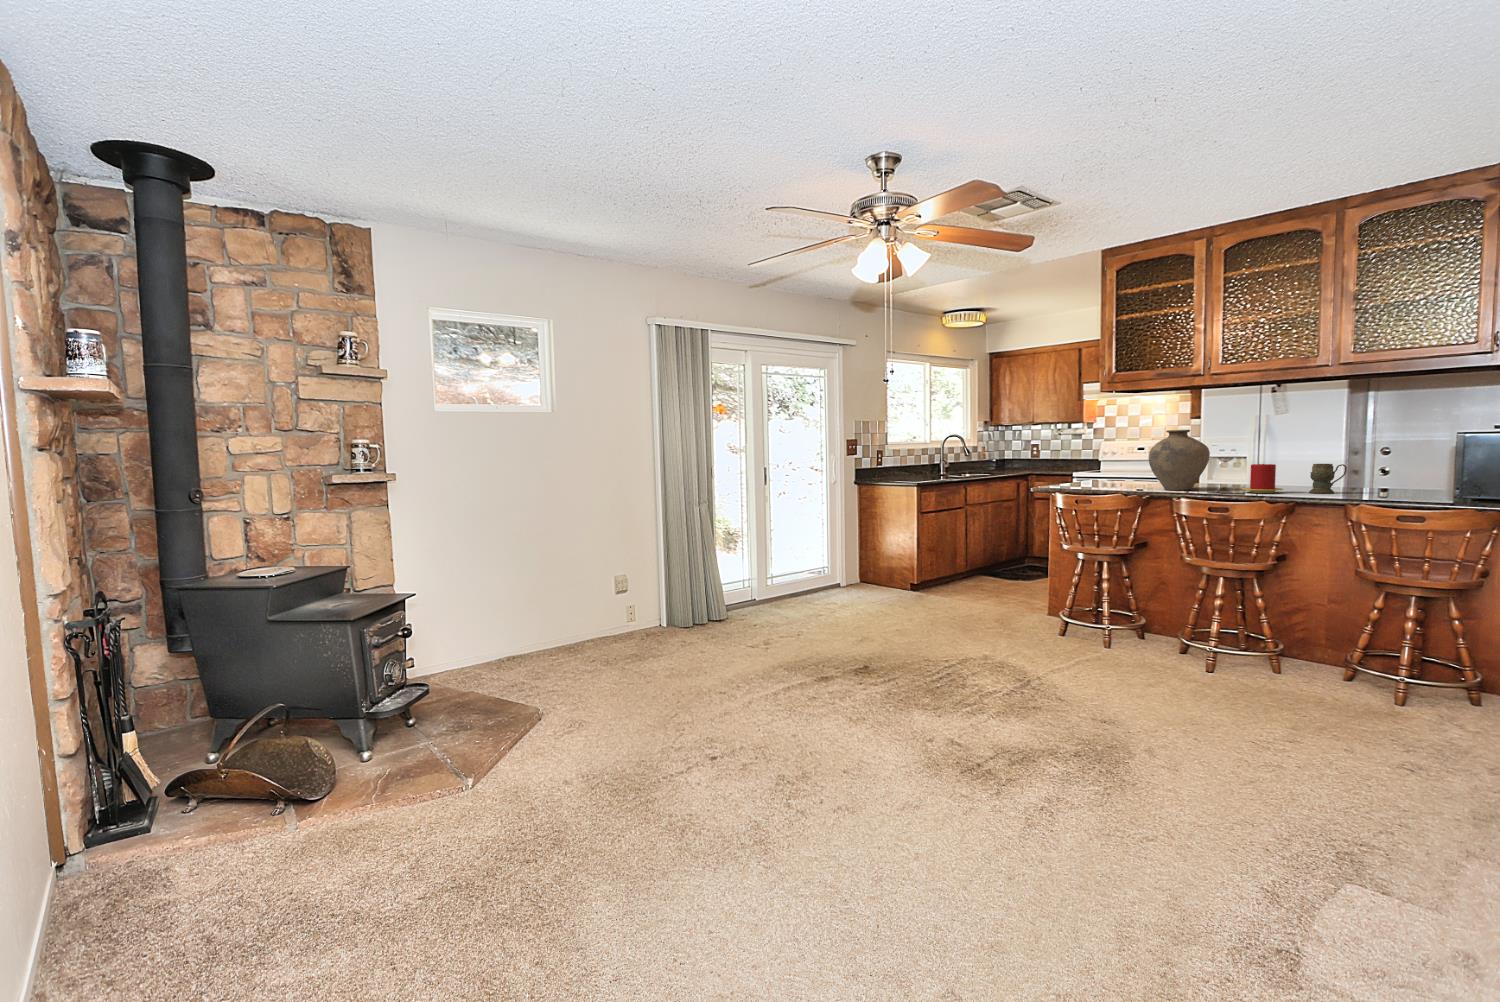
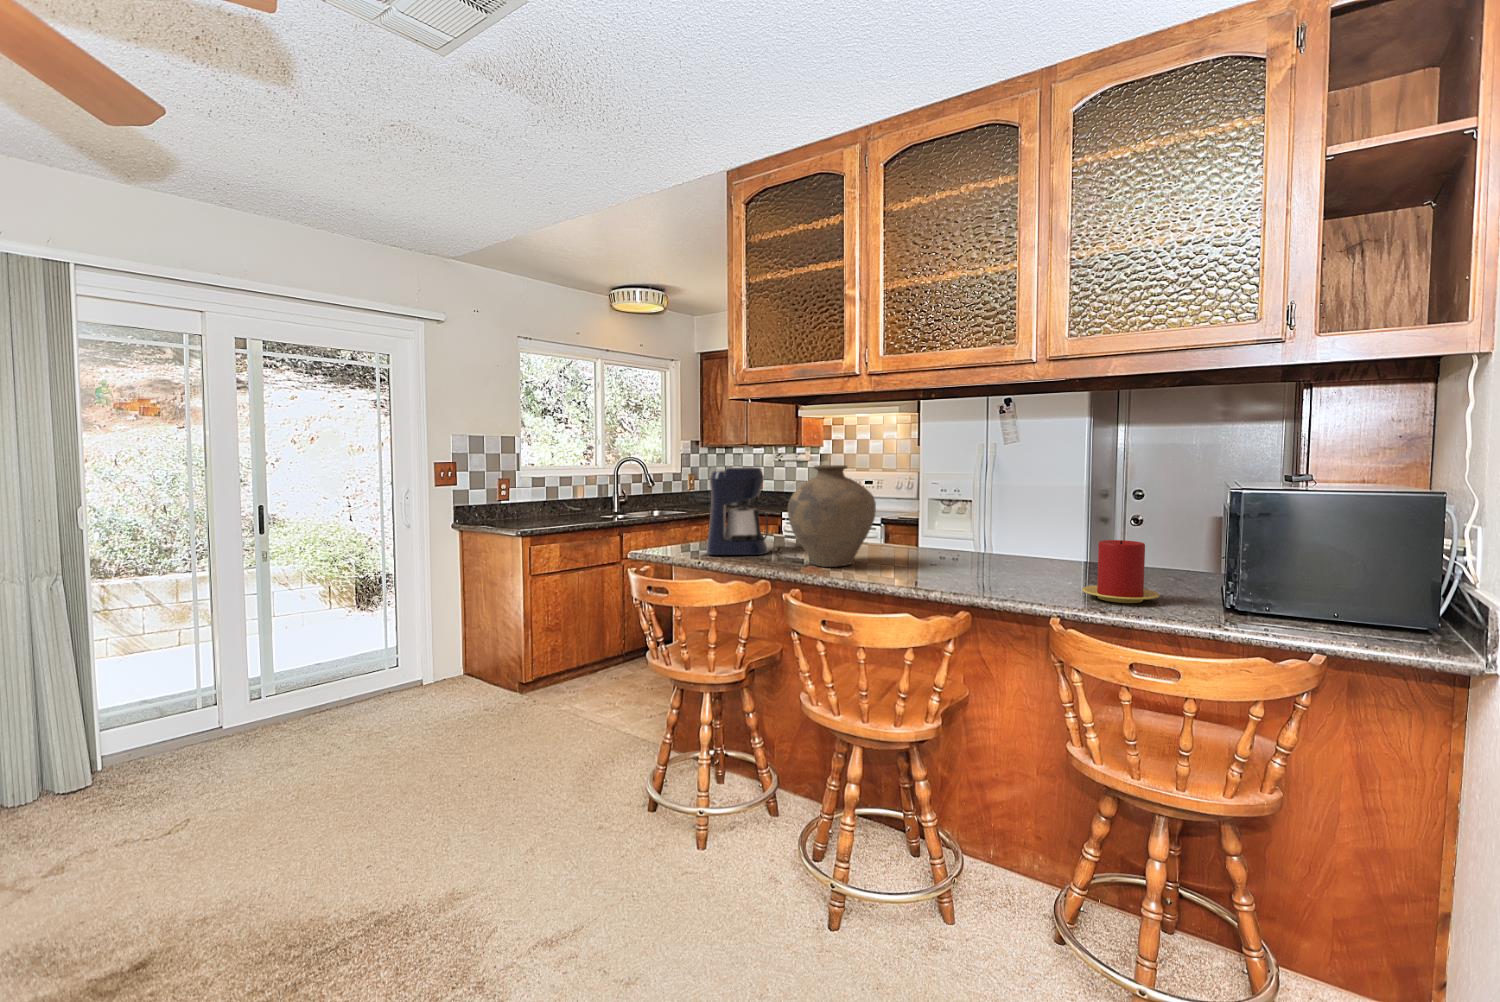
coffee maker: none [1078,434,1122,488] -> present [706,467,769,555]
candle: present [1242,464,1283,493] -> present [1082,540,1160,603]
mug: present [1309,464,1347,493] -> none [1009,531,1063,585]

